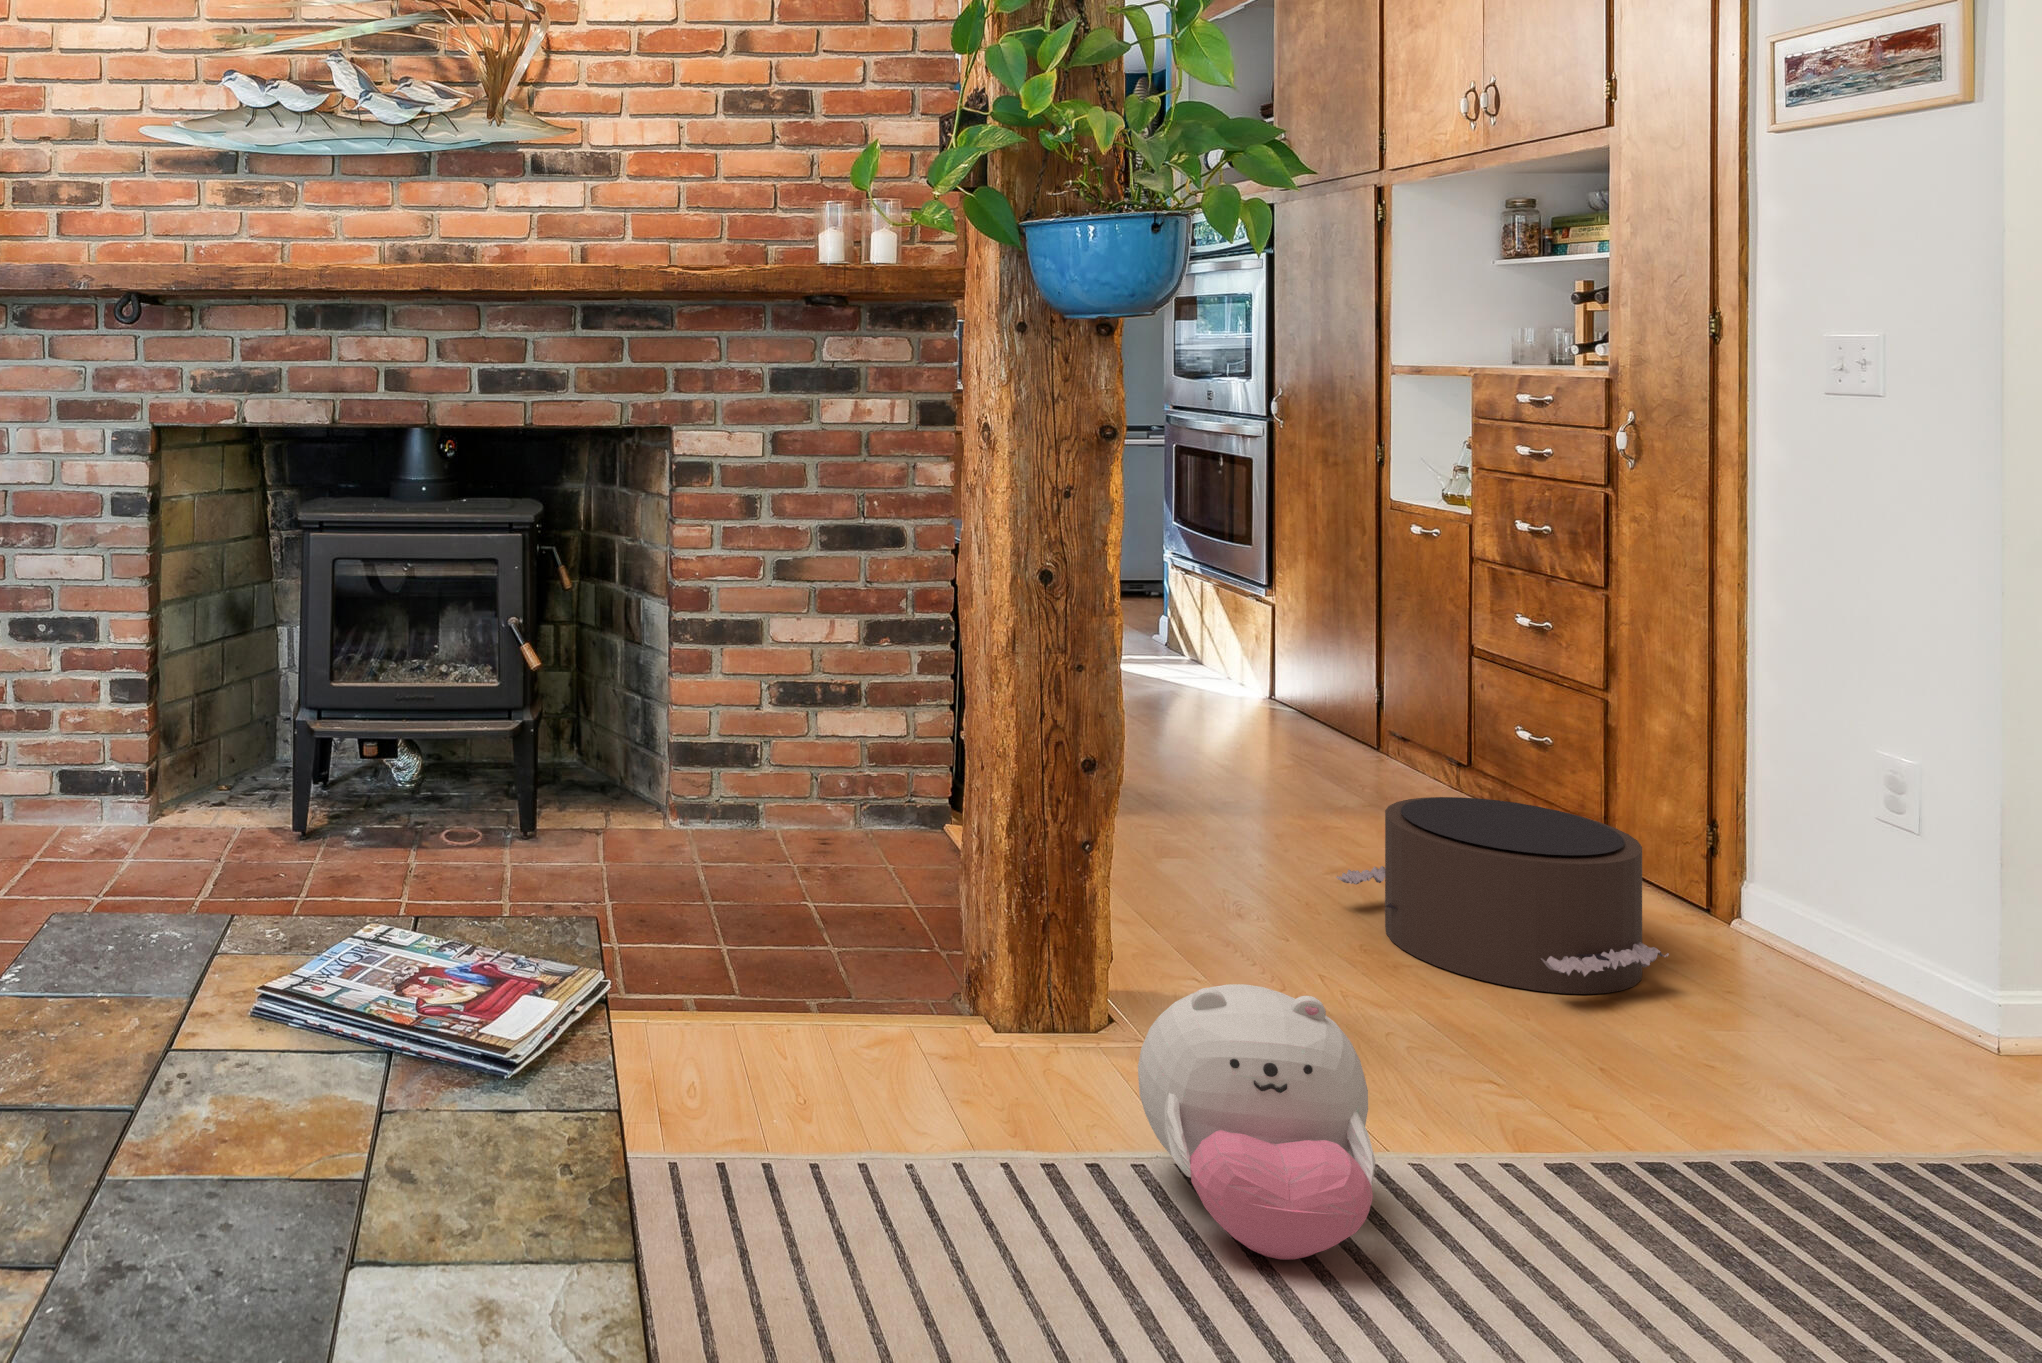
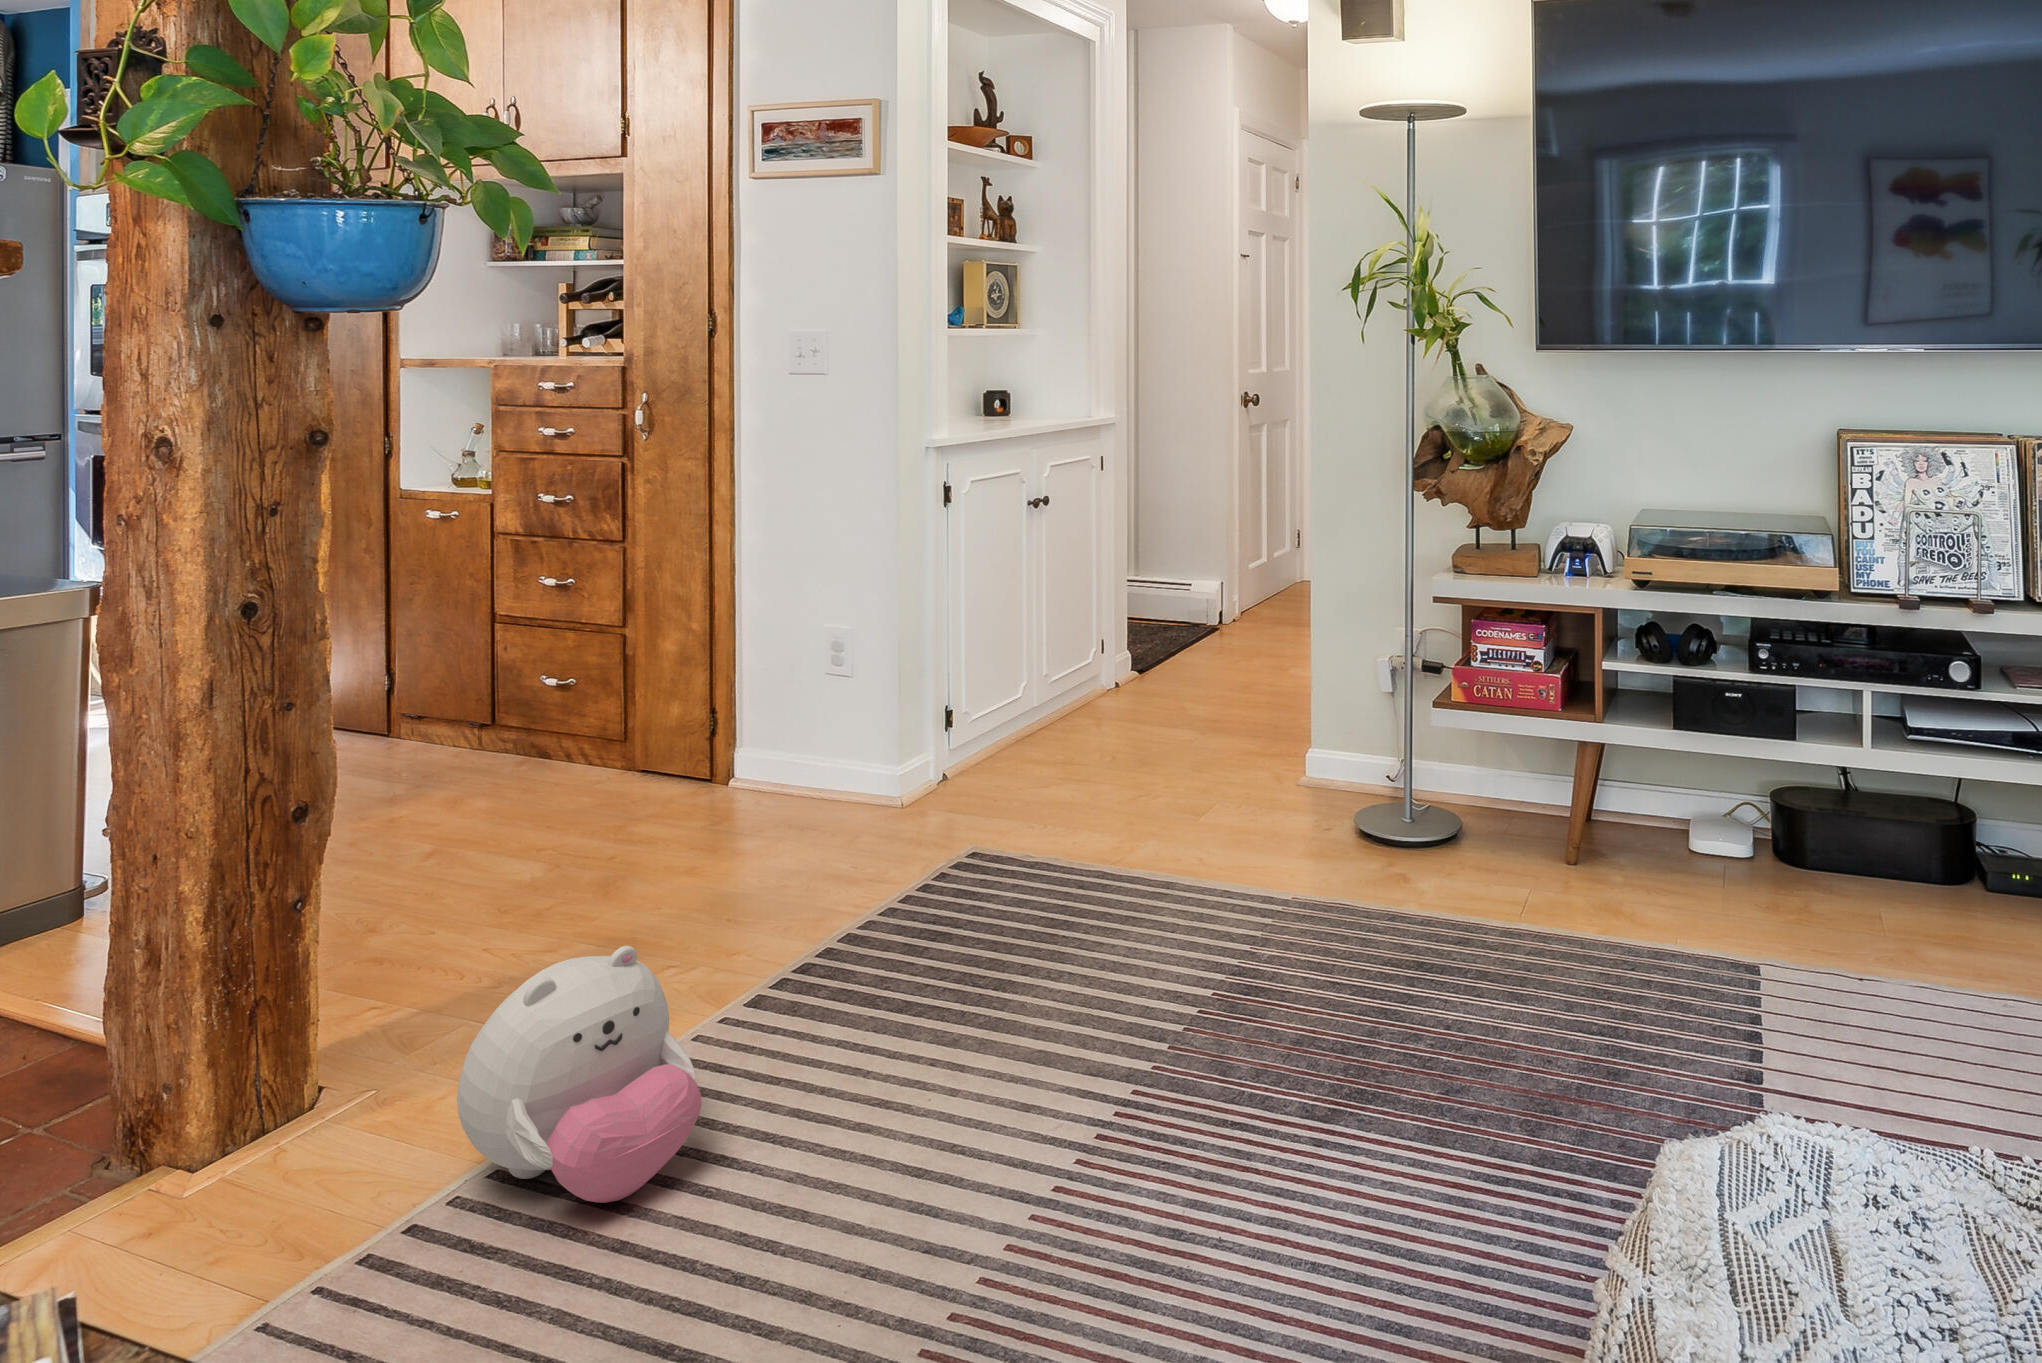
pouf: present [1336,797,1669,994] -> none [453,735,732,900]

